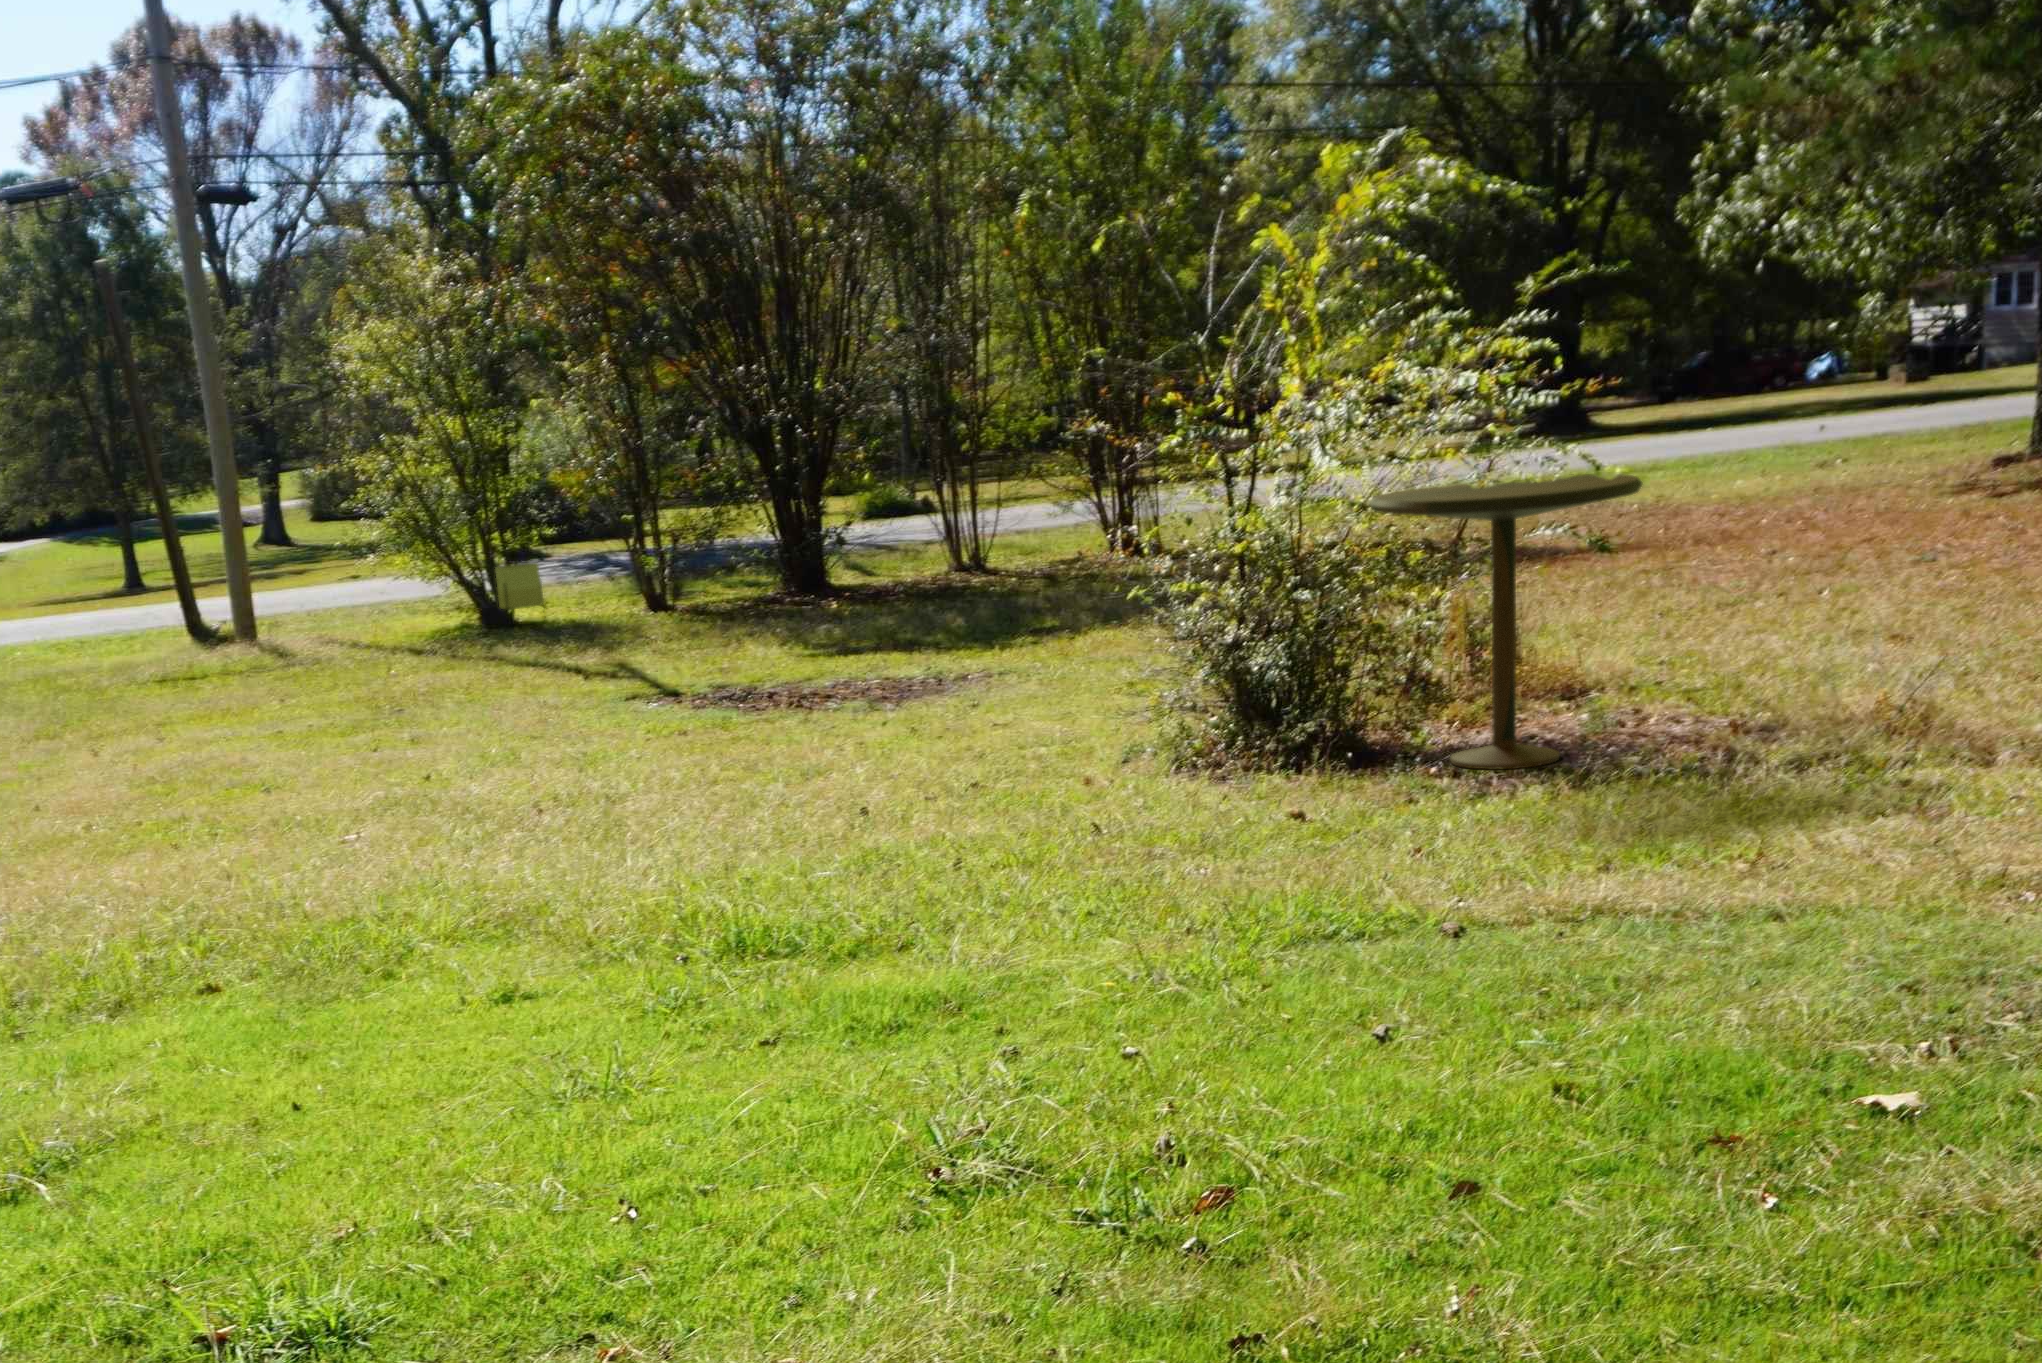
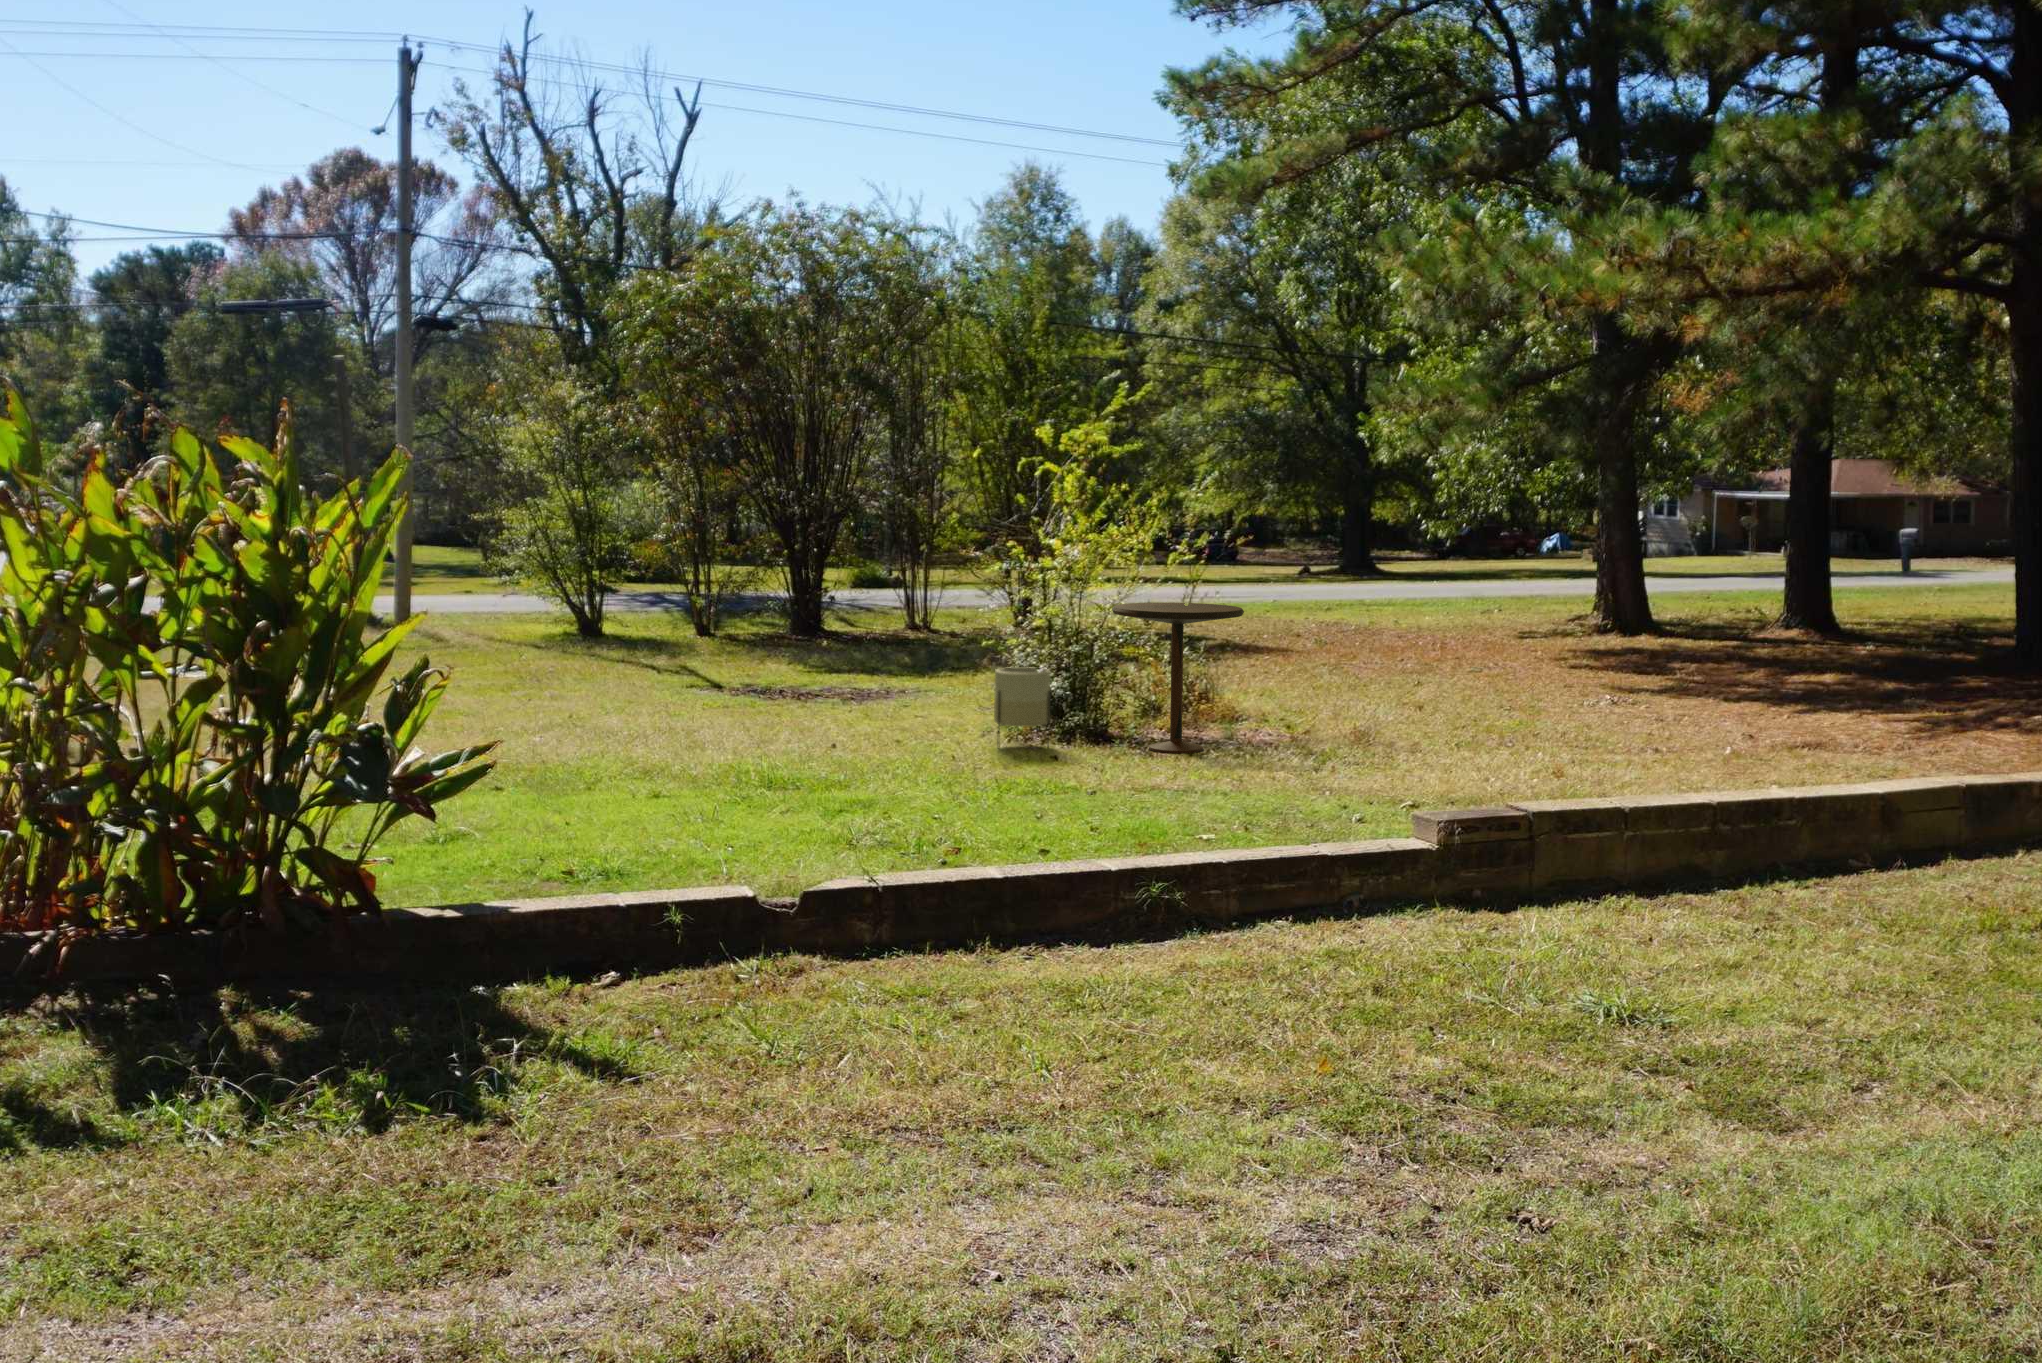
planter: present [496,563,543,613] -> present [994,667,1050,729]

